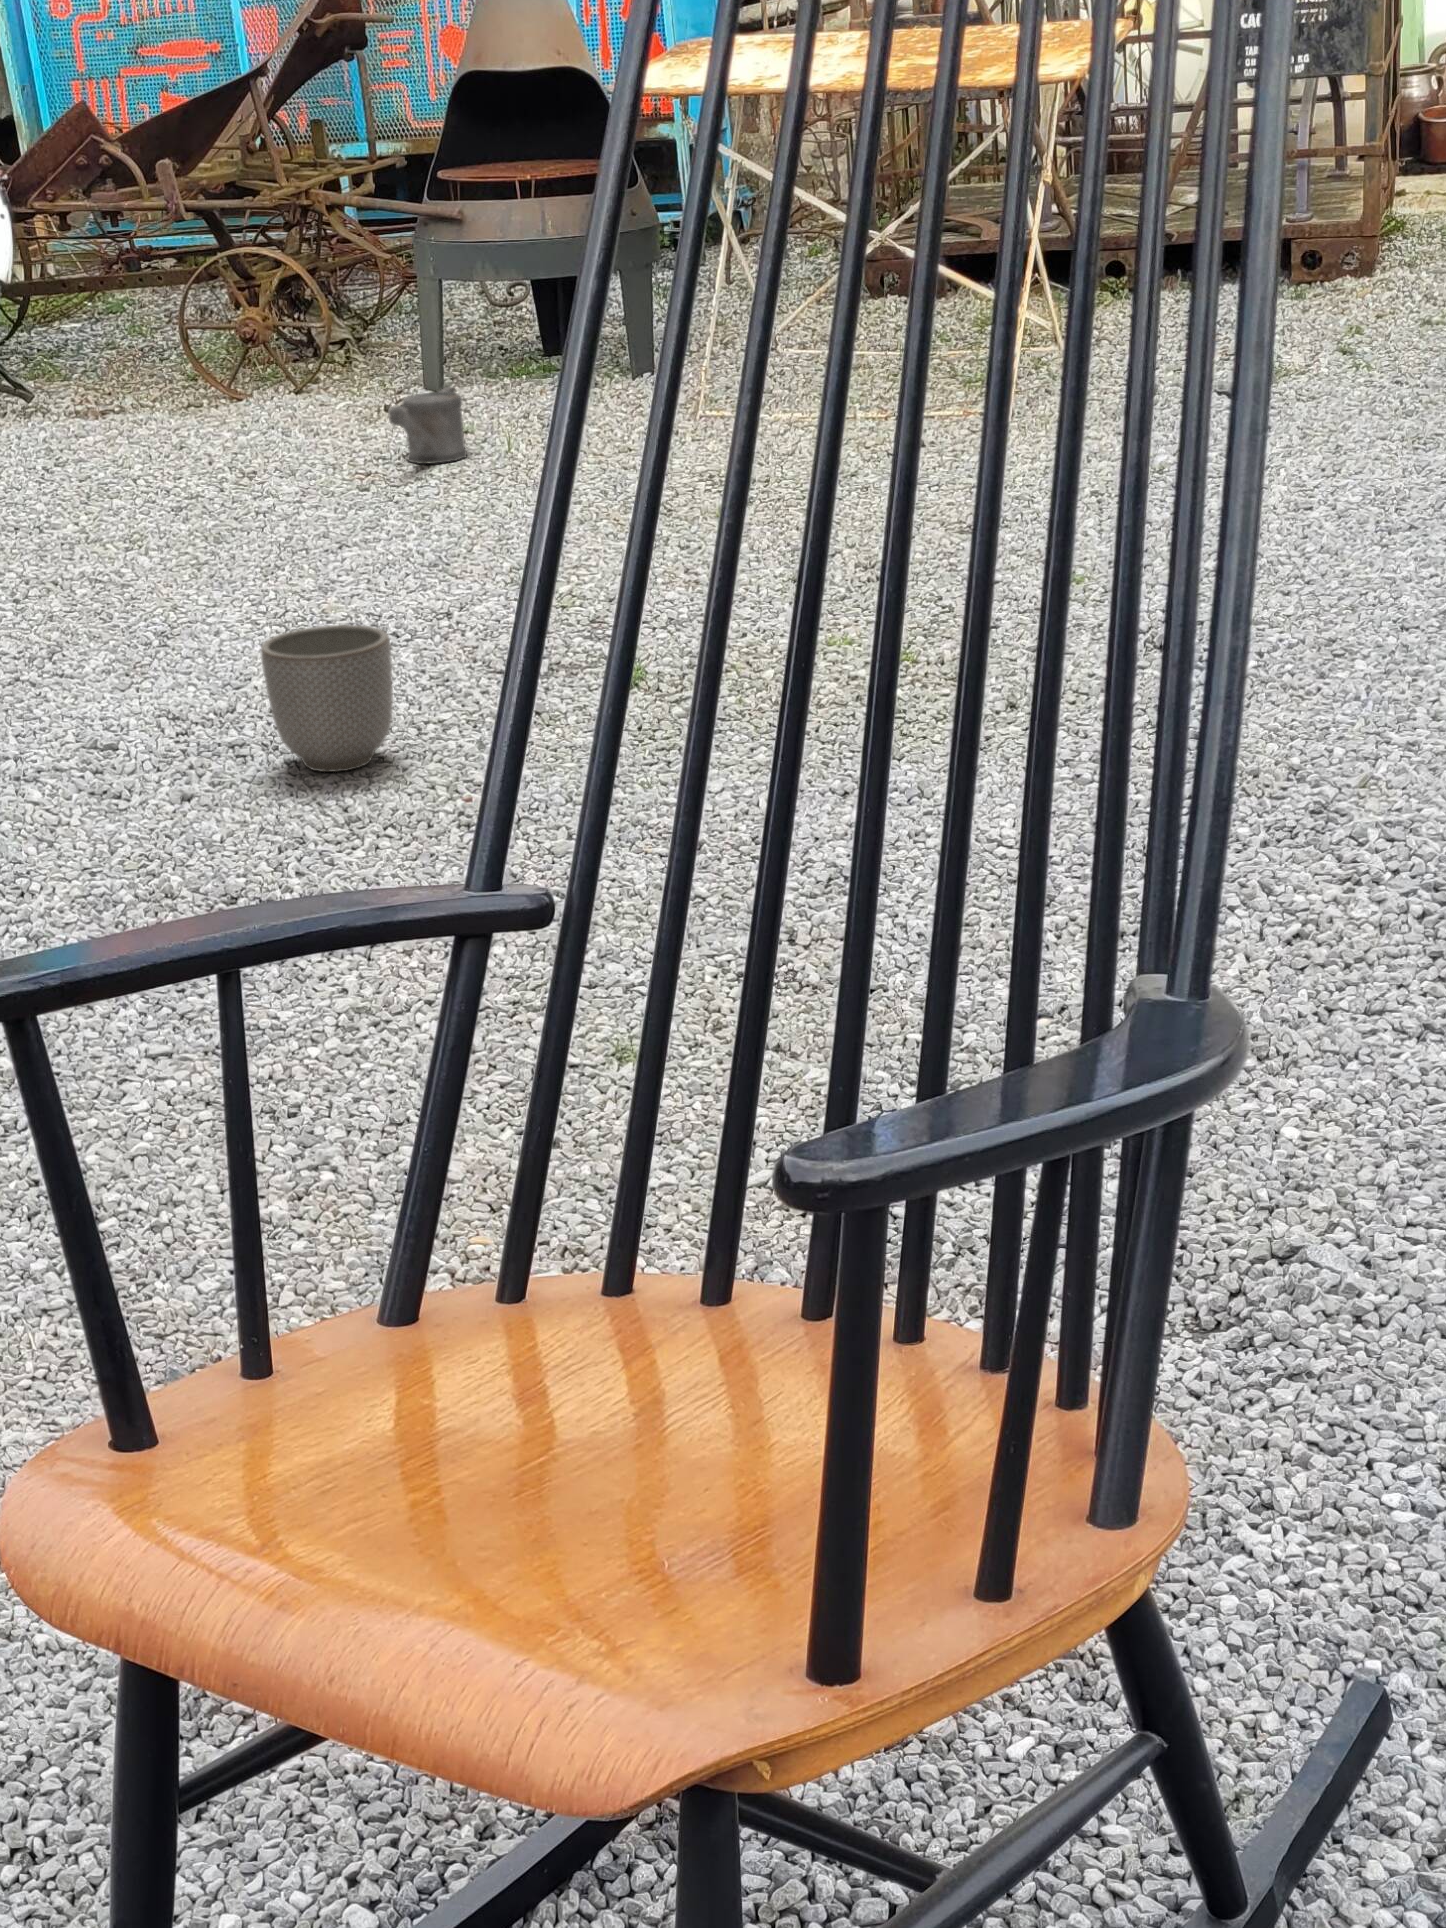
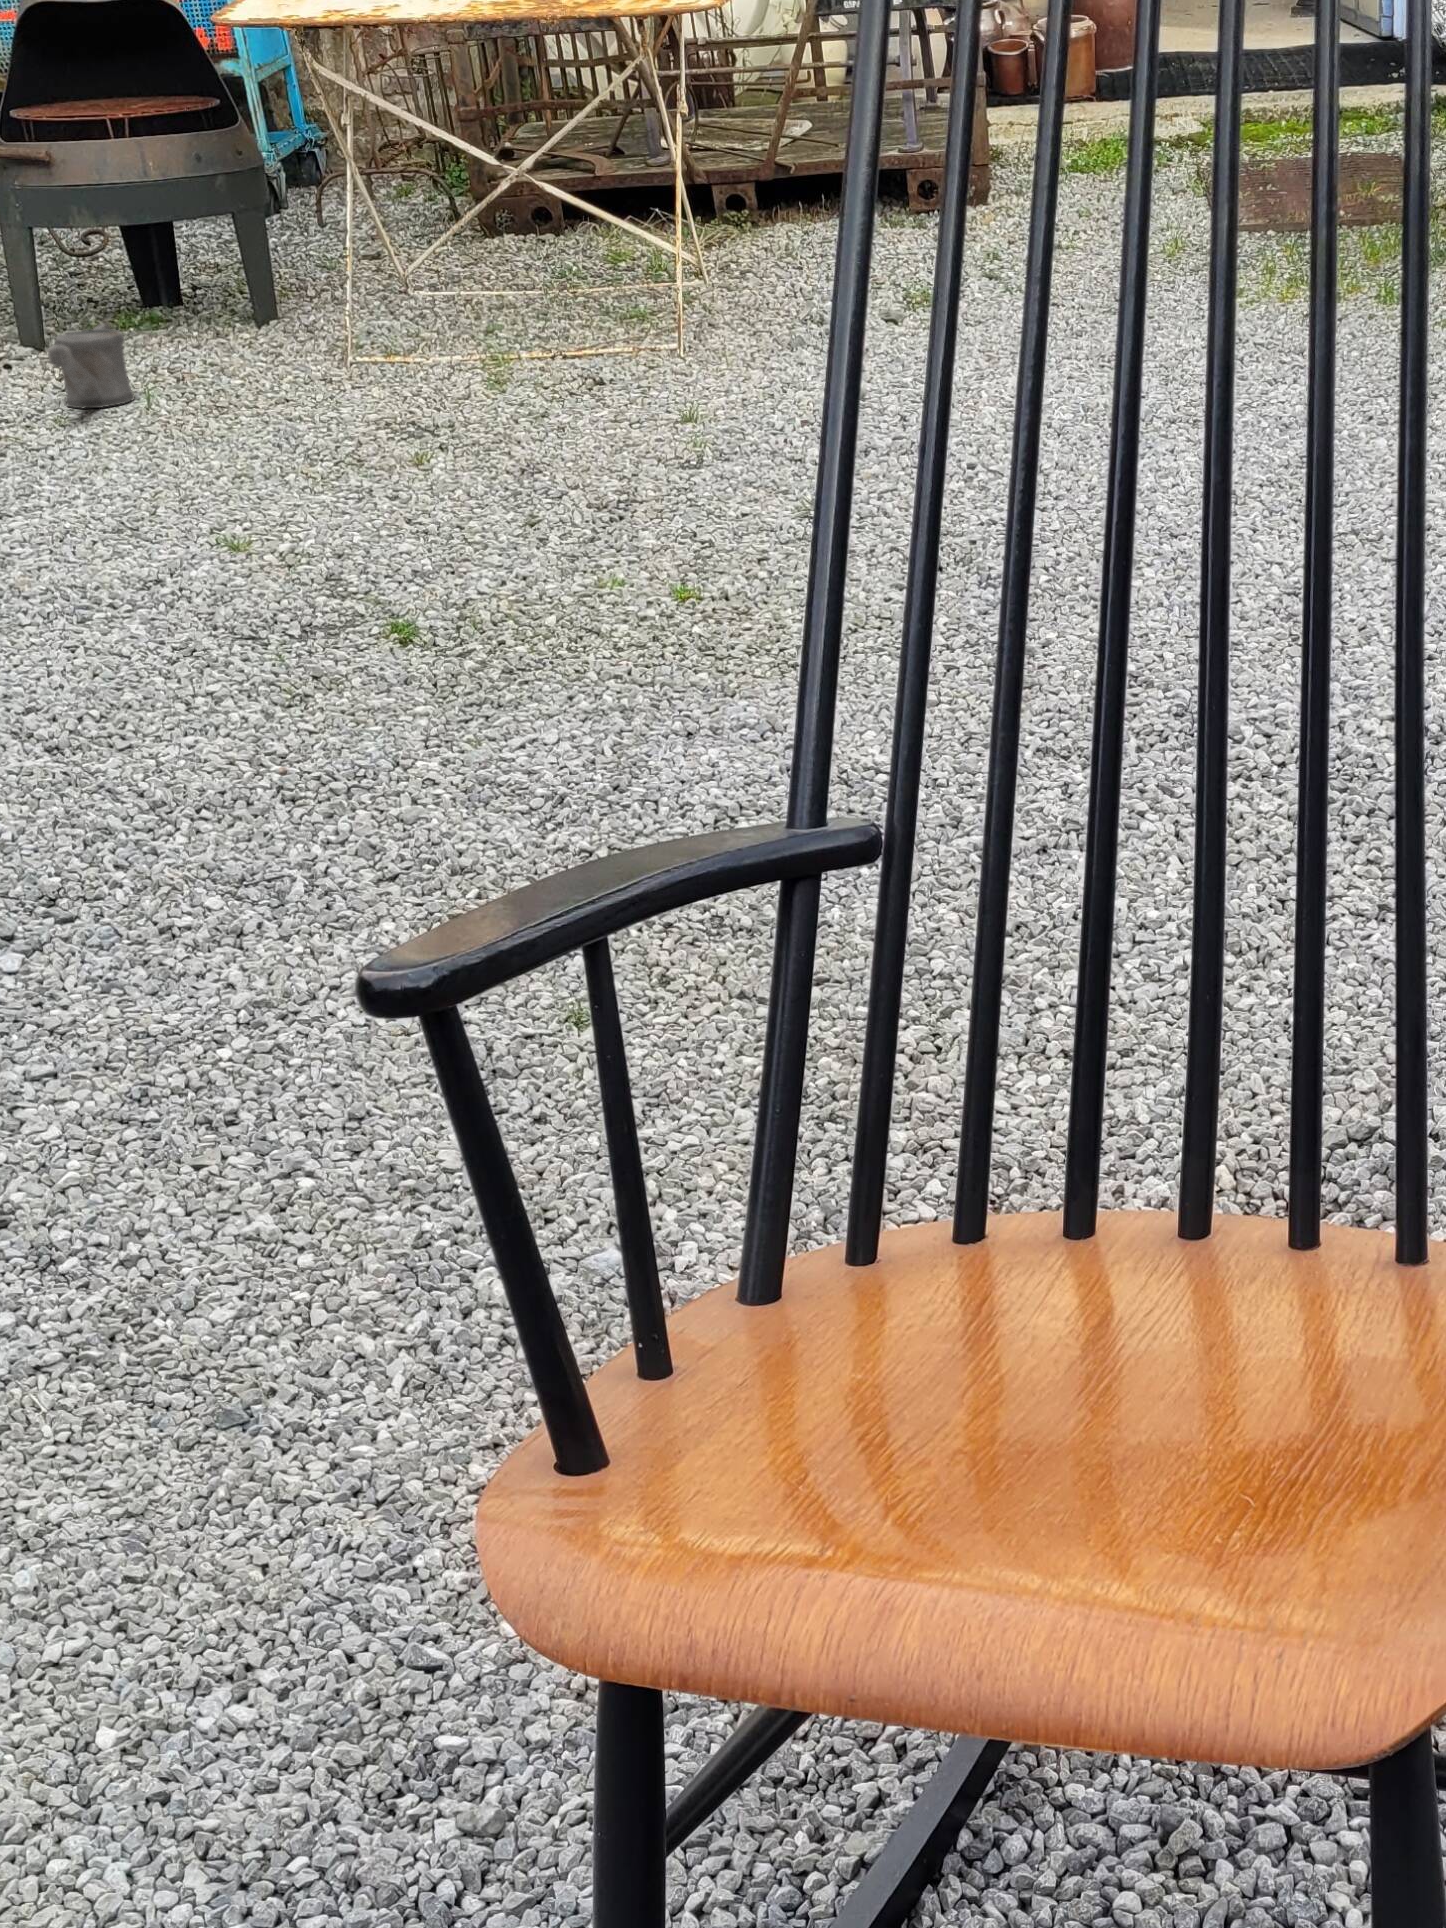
planter: present [261,625,393,772] -> none [27,579,184,743]

